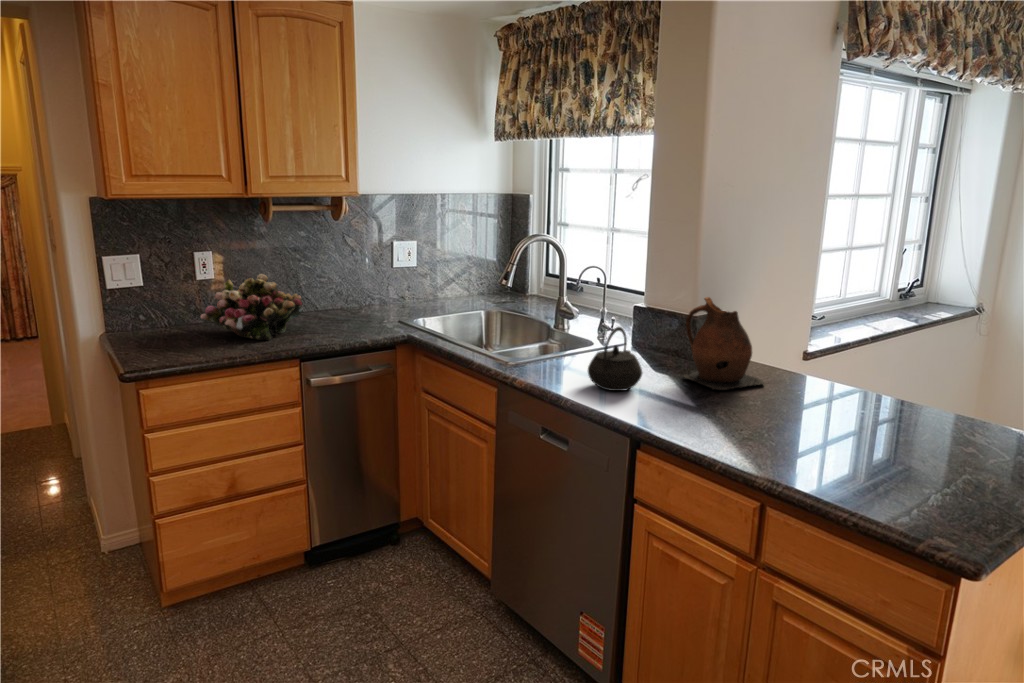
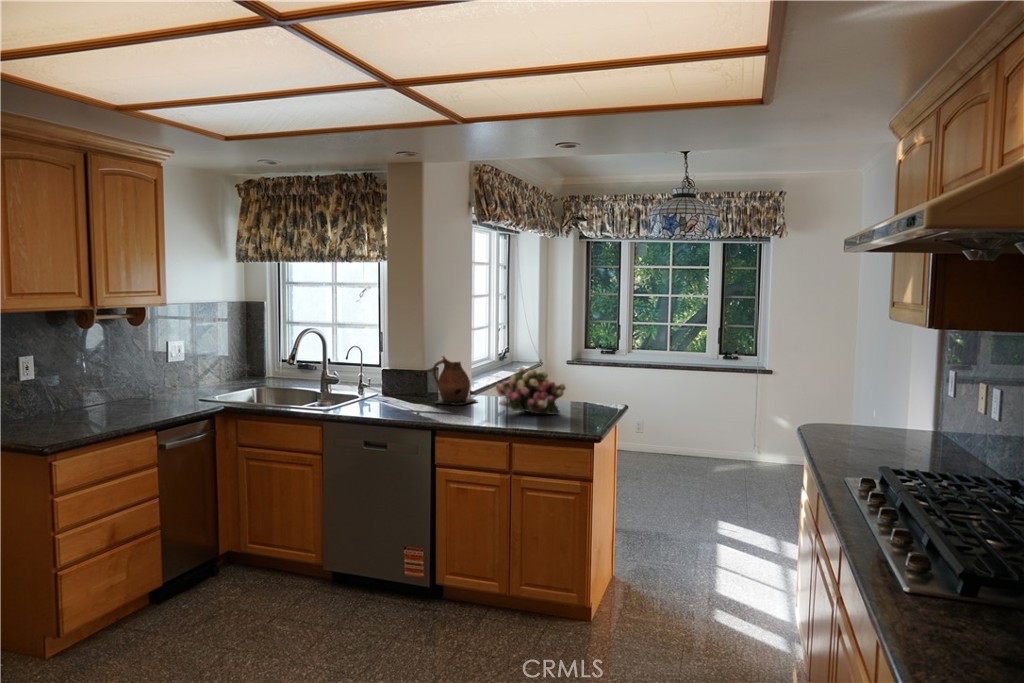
flower arrangement: present [201,274,302,340] -> present [496,367,565,415]
kettle: present [588,327,642,391] -> none [388,375,420,412]

